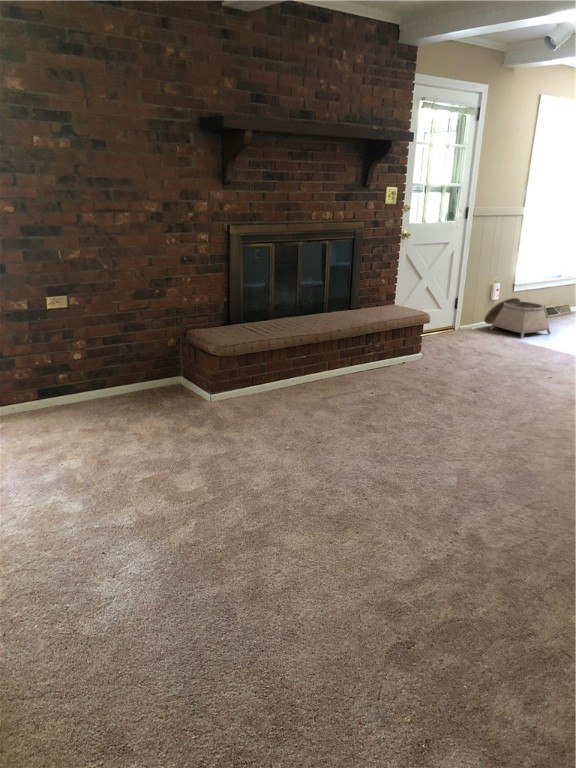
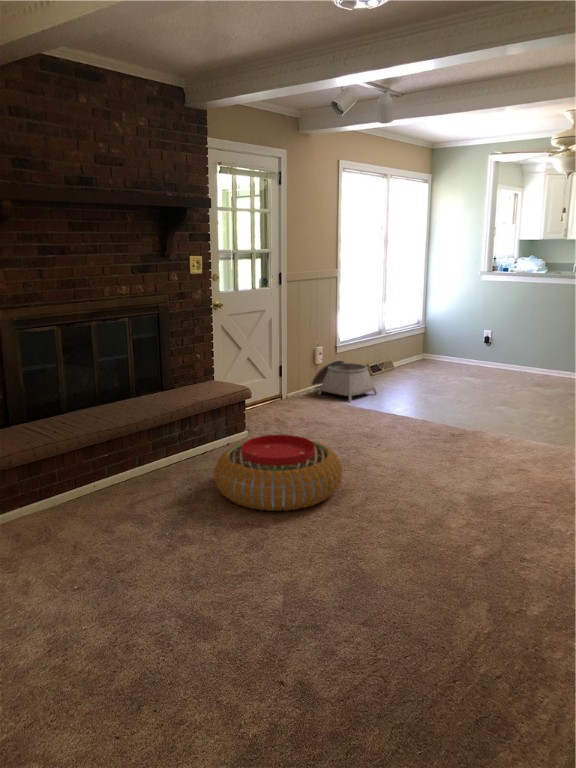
pouf: none [395,354,513,419] -> present [214,435,342,511]

